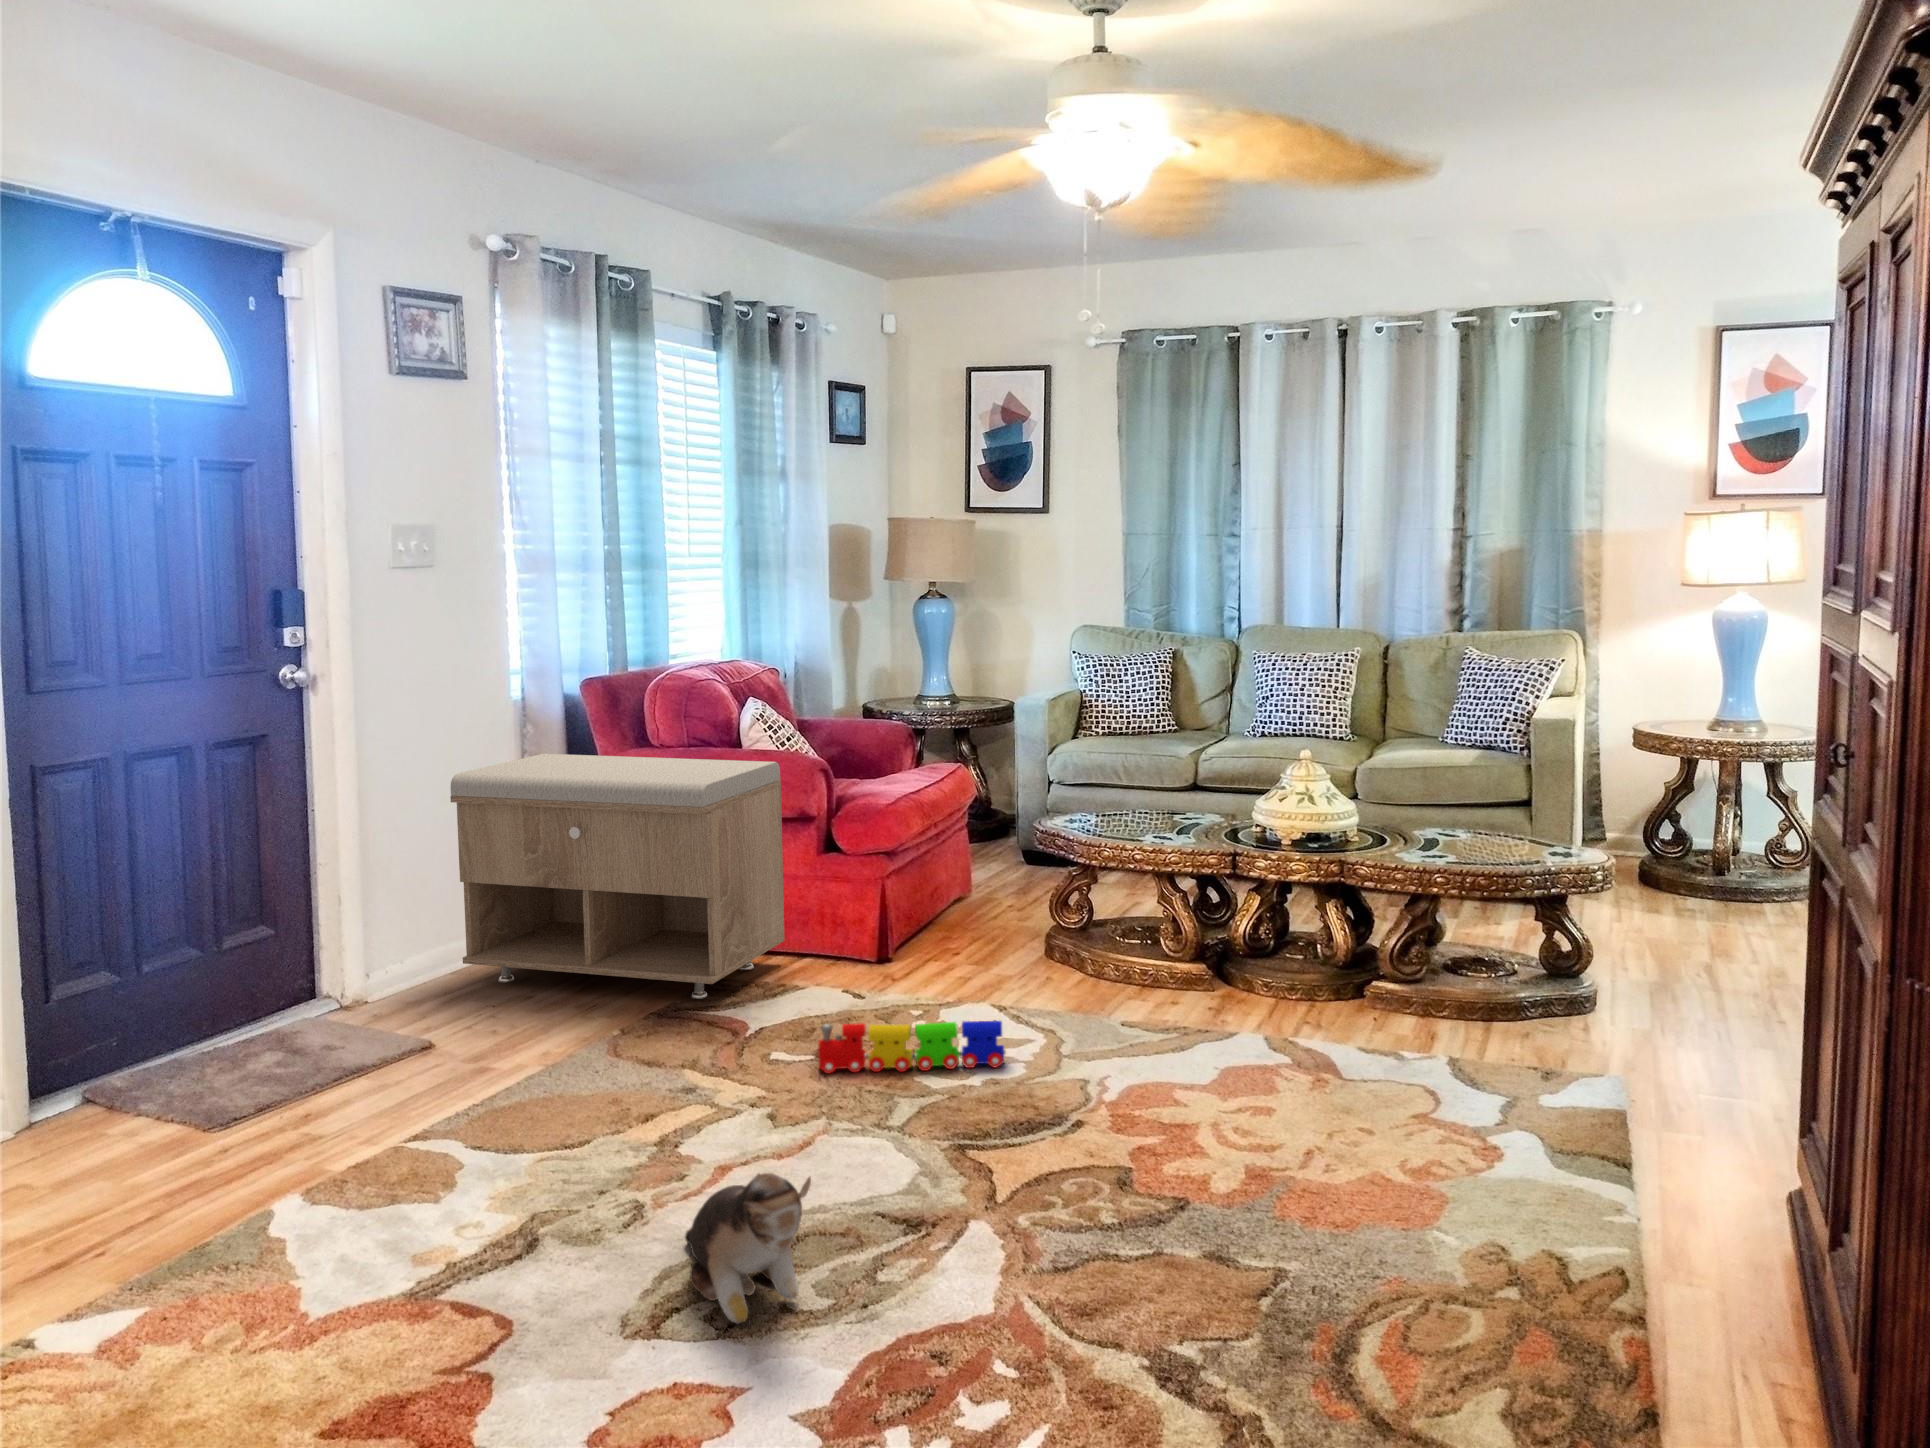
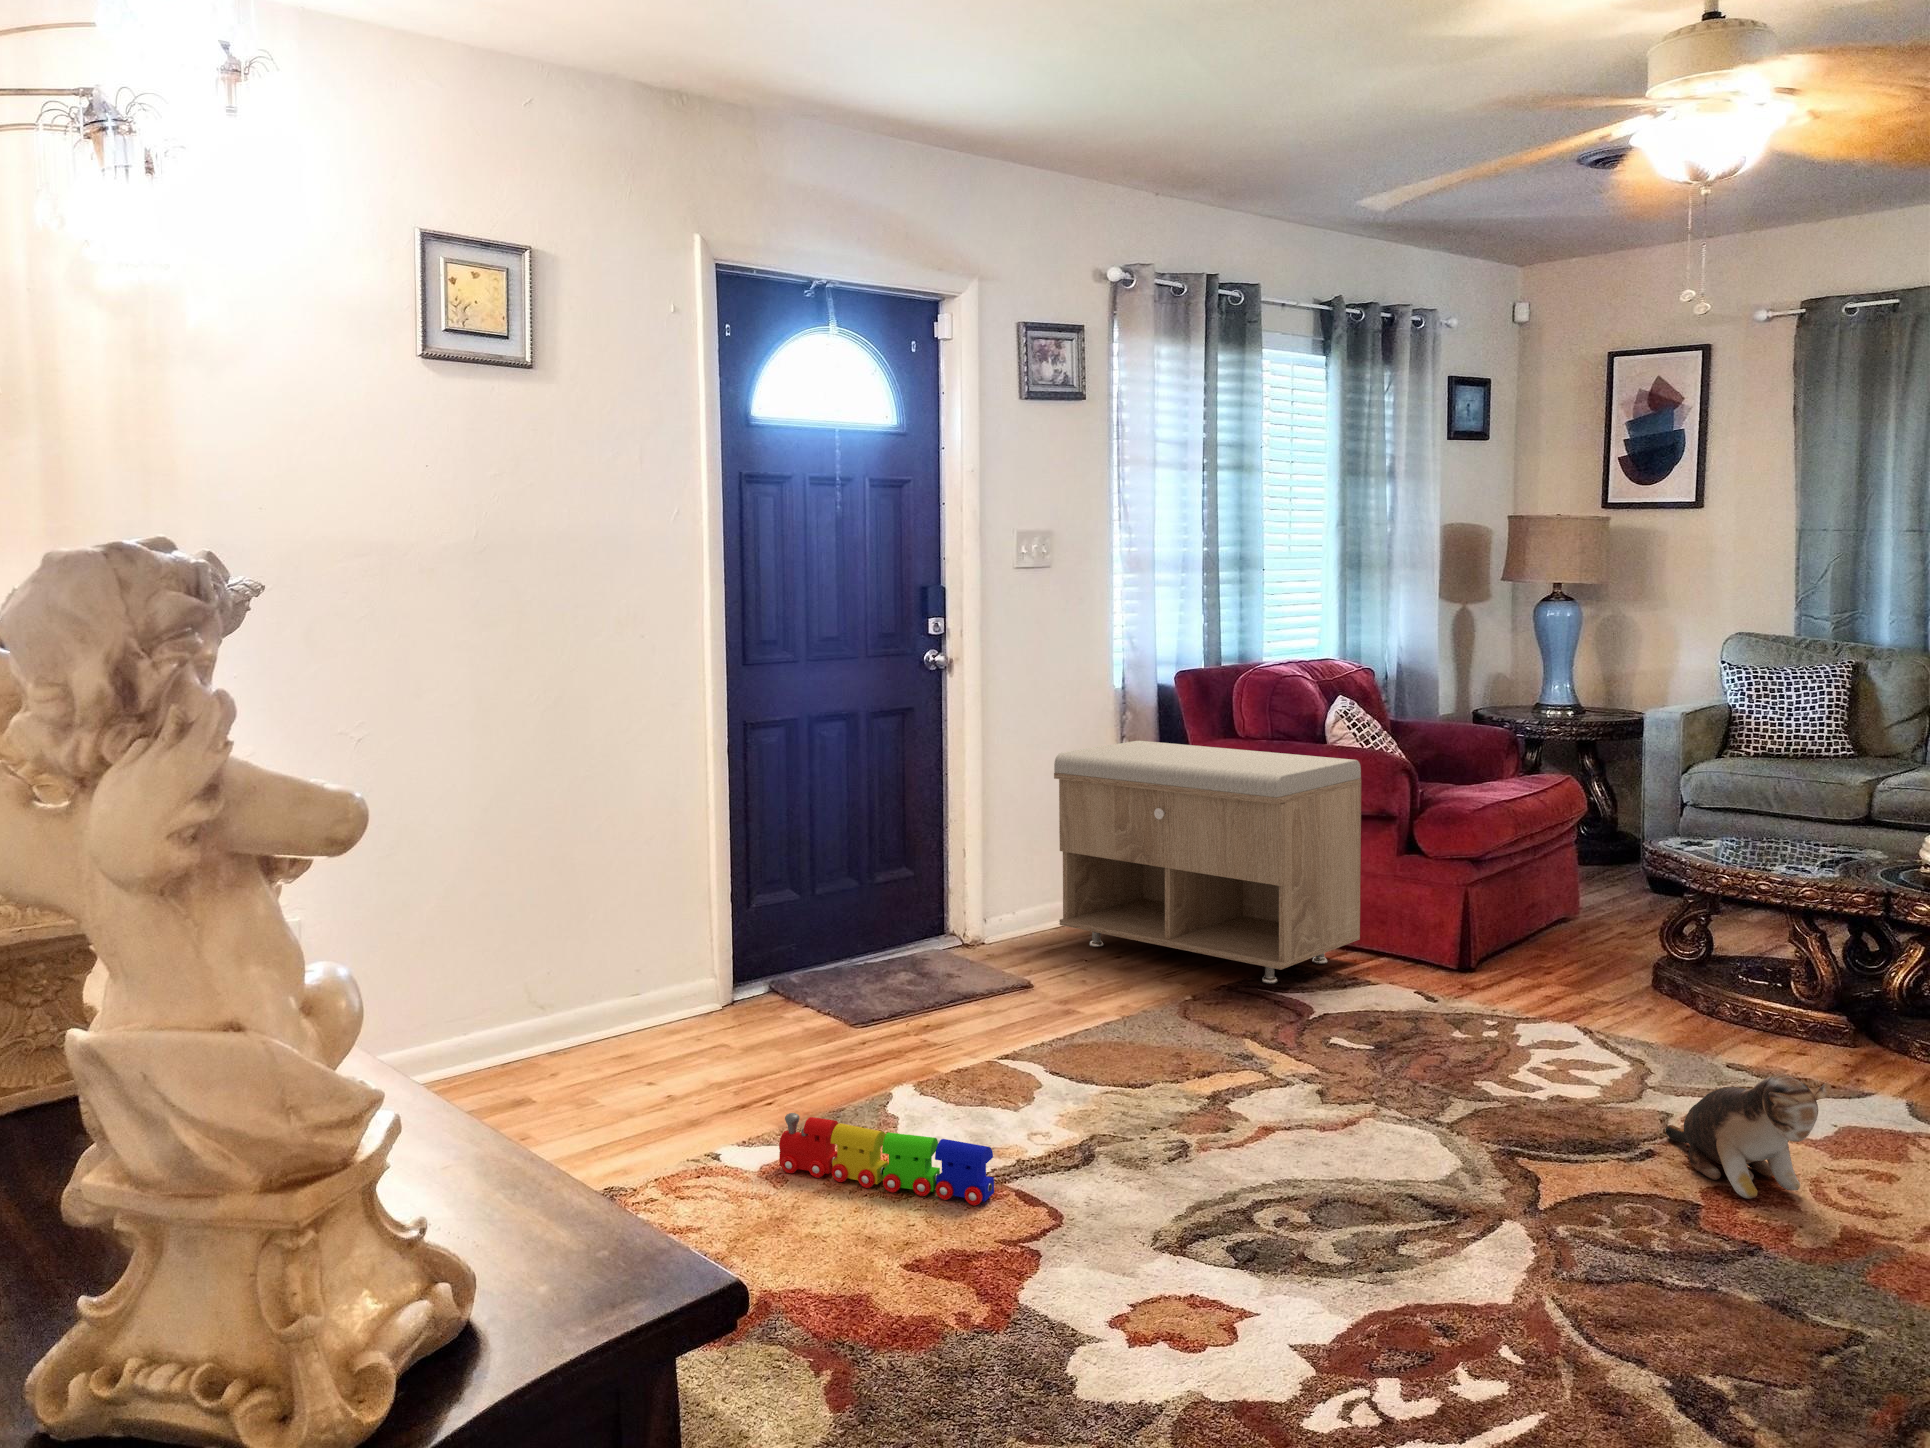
toy train: present [818,1021,1006,1073] -> present [779,1113,994,1205]
plush toy: present [685,1173,811,1324] -> present [1665,1074,1831,1198]

